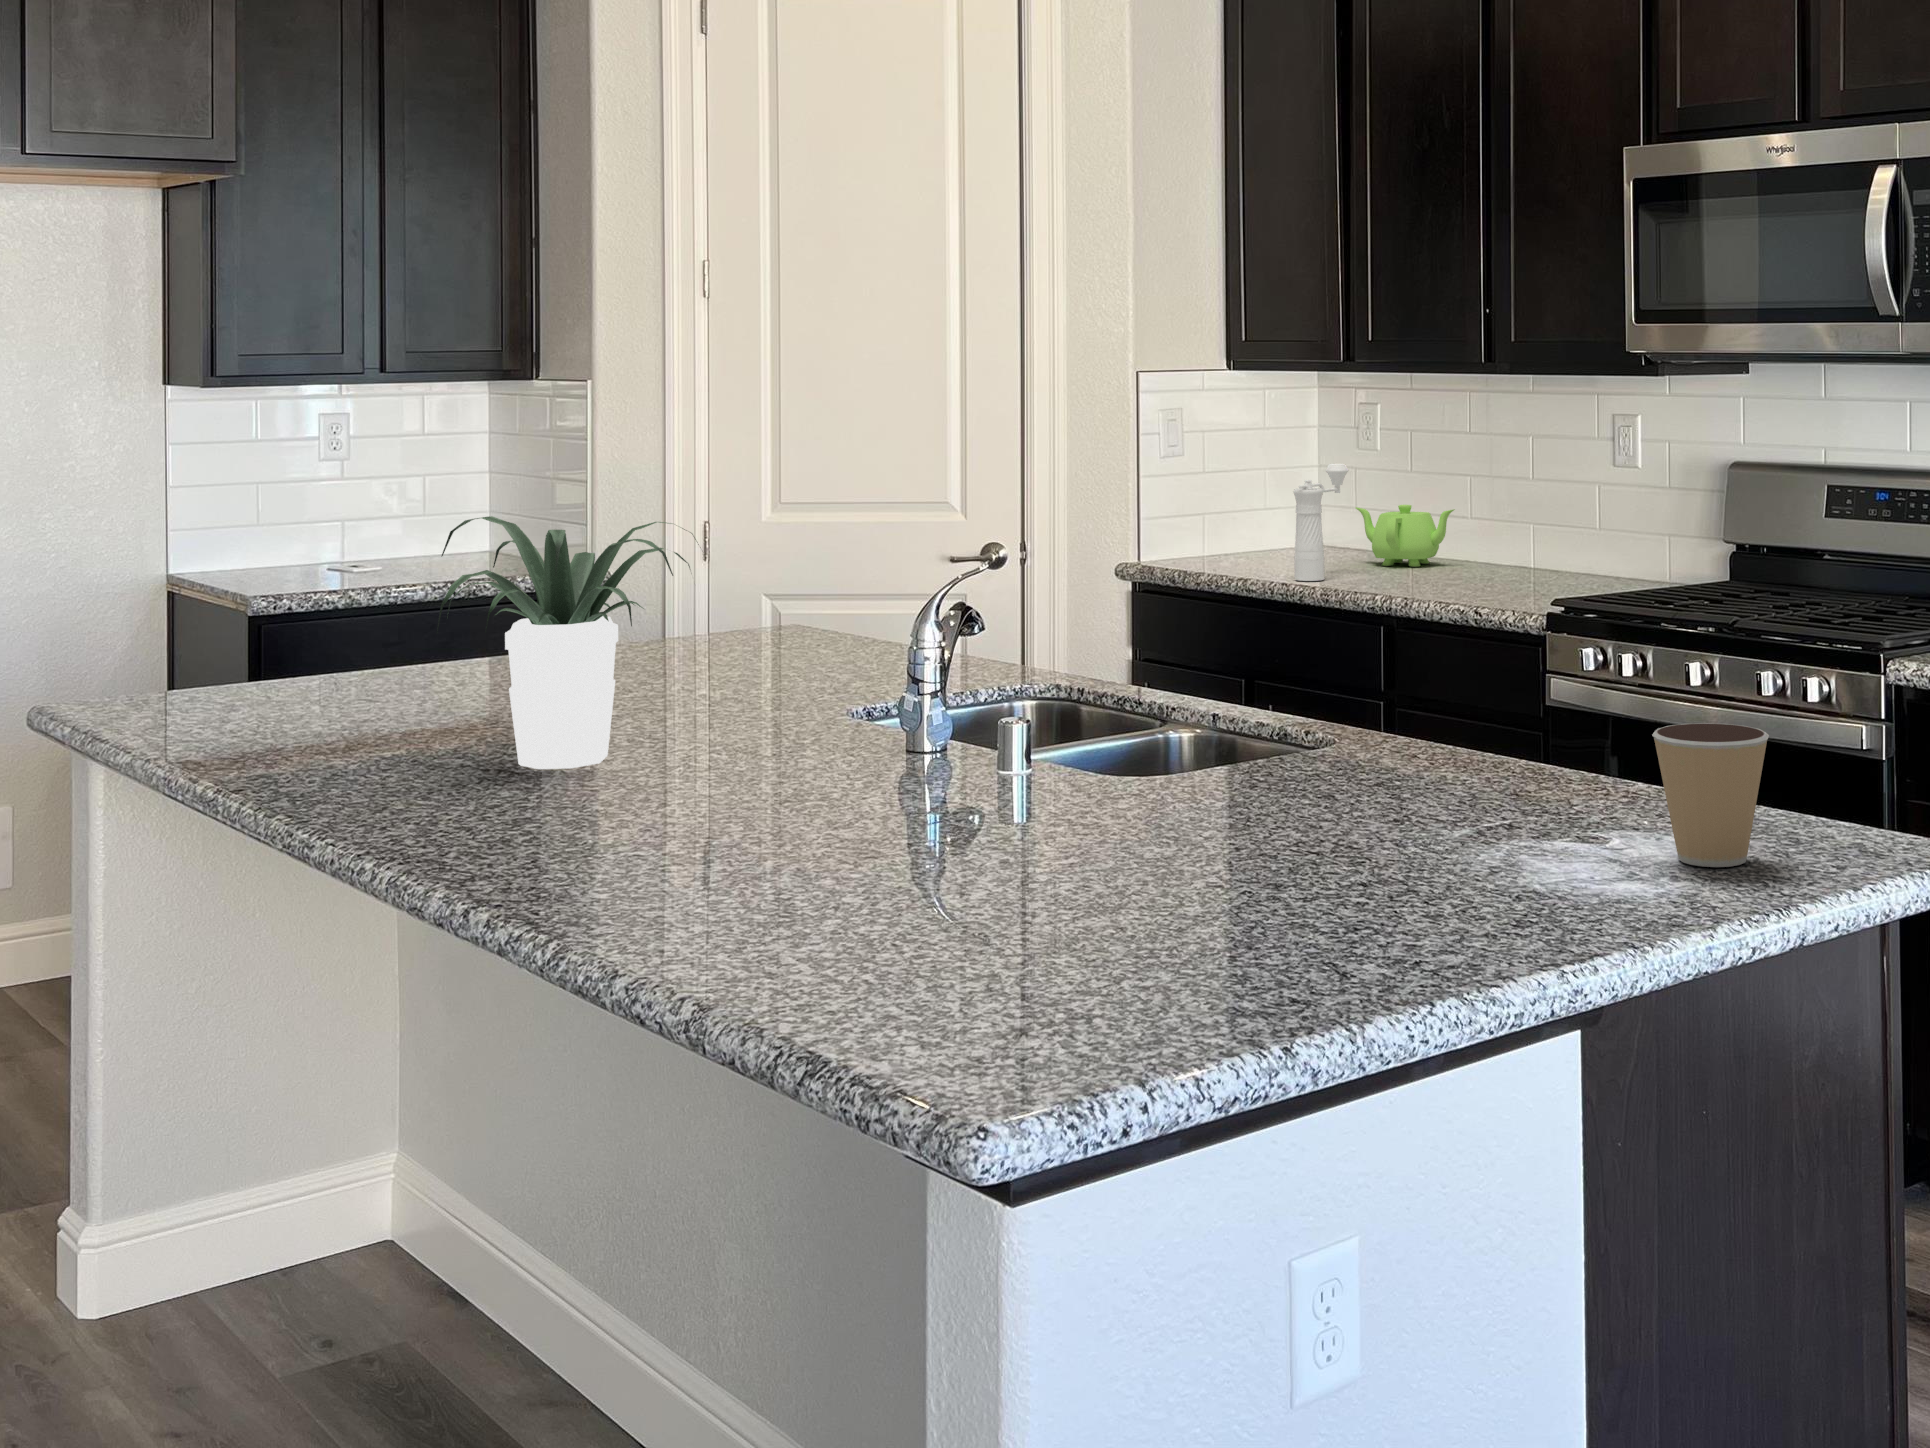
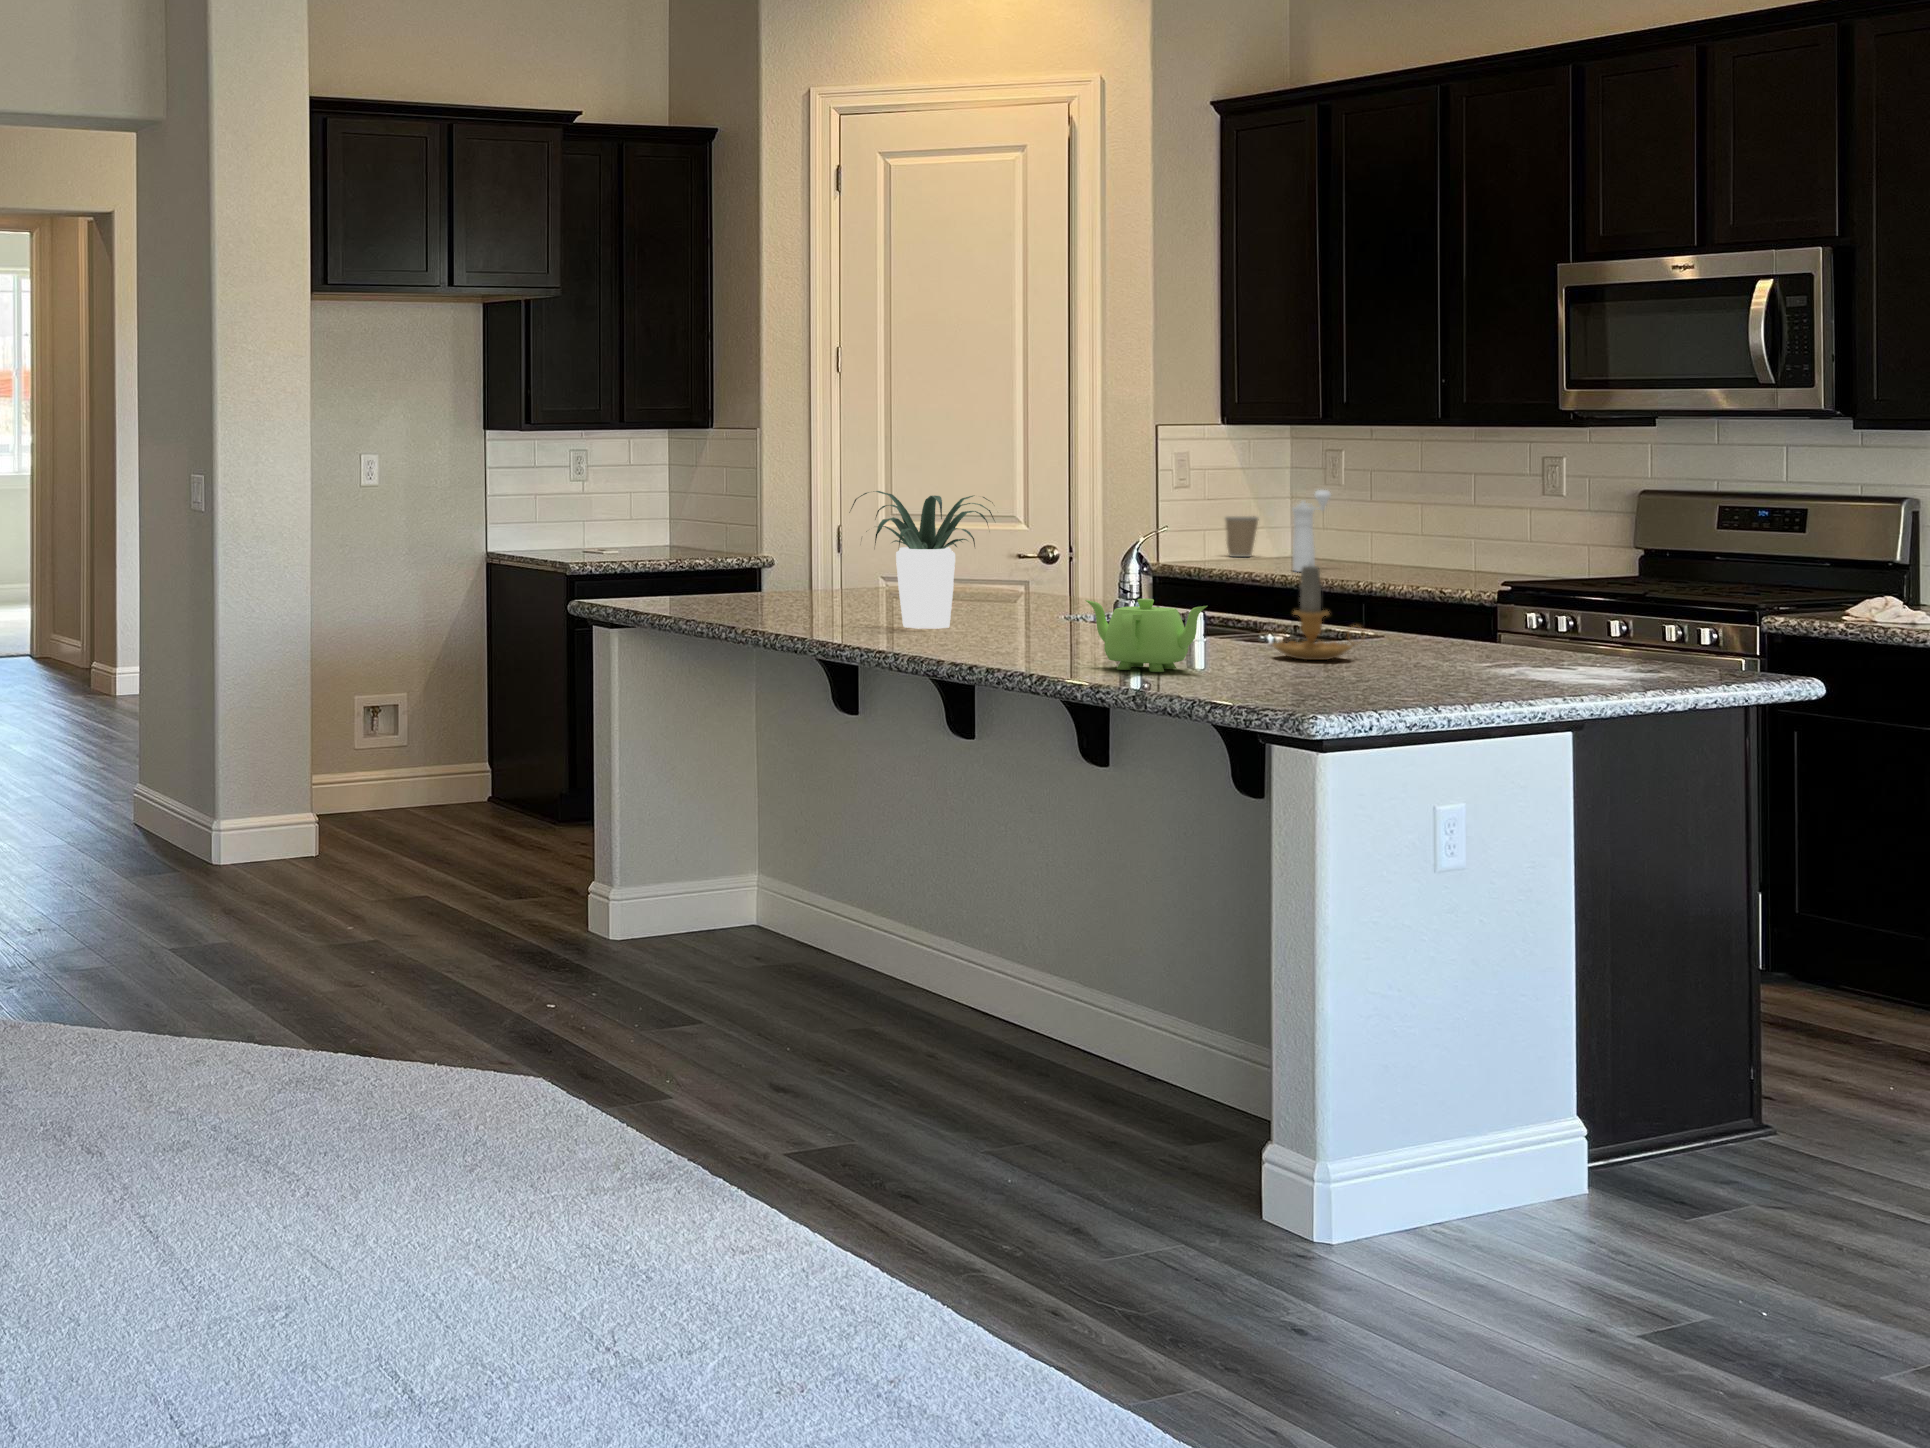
teapot: present [1356,505,1455,567] -> present [1085,599,1207,672]
candle: none [1093,655,1258,843] -> present [1273,561,1363,660]
coffee cup: present [1652,723,1769,867] -> present [1225,516,1259,557]

